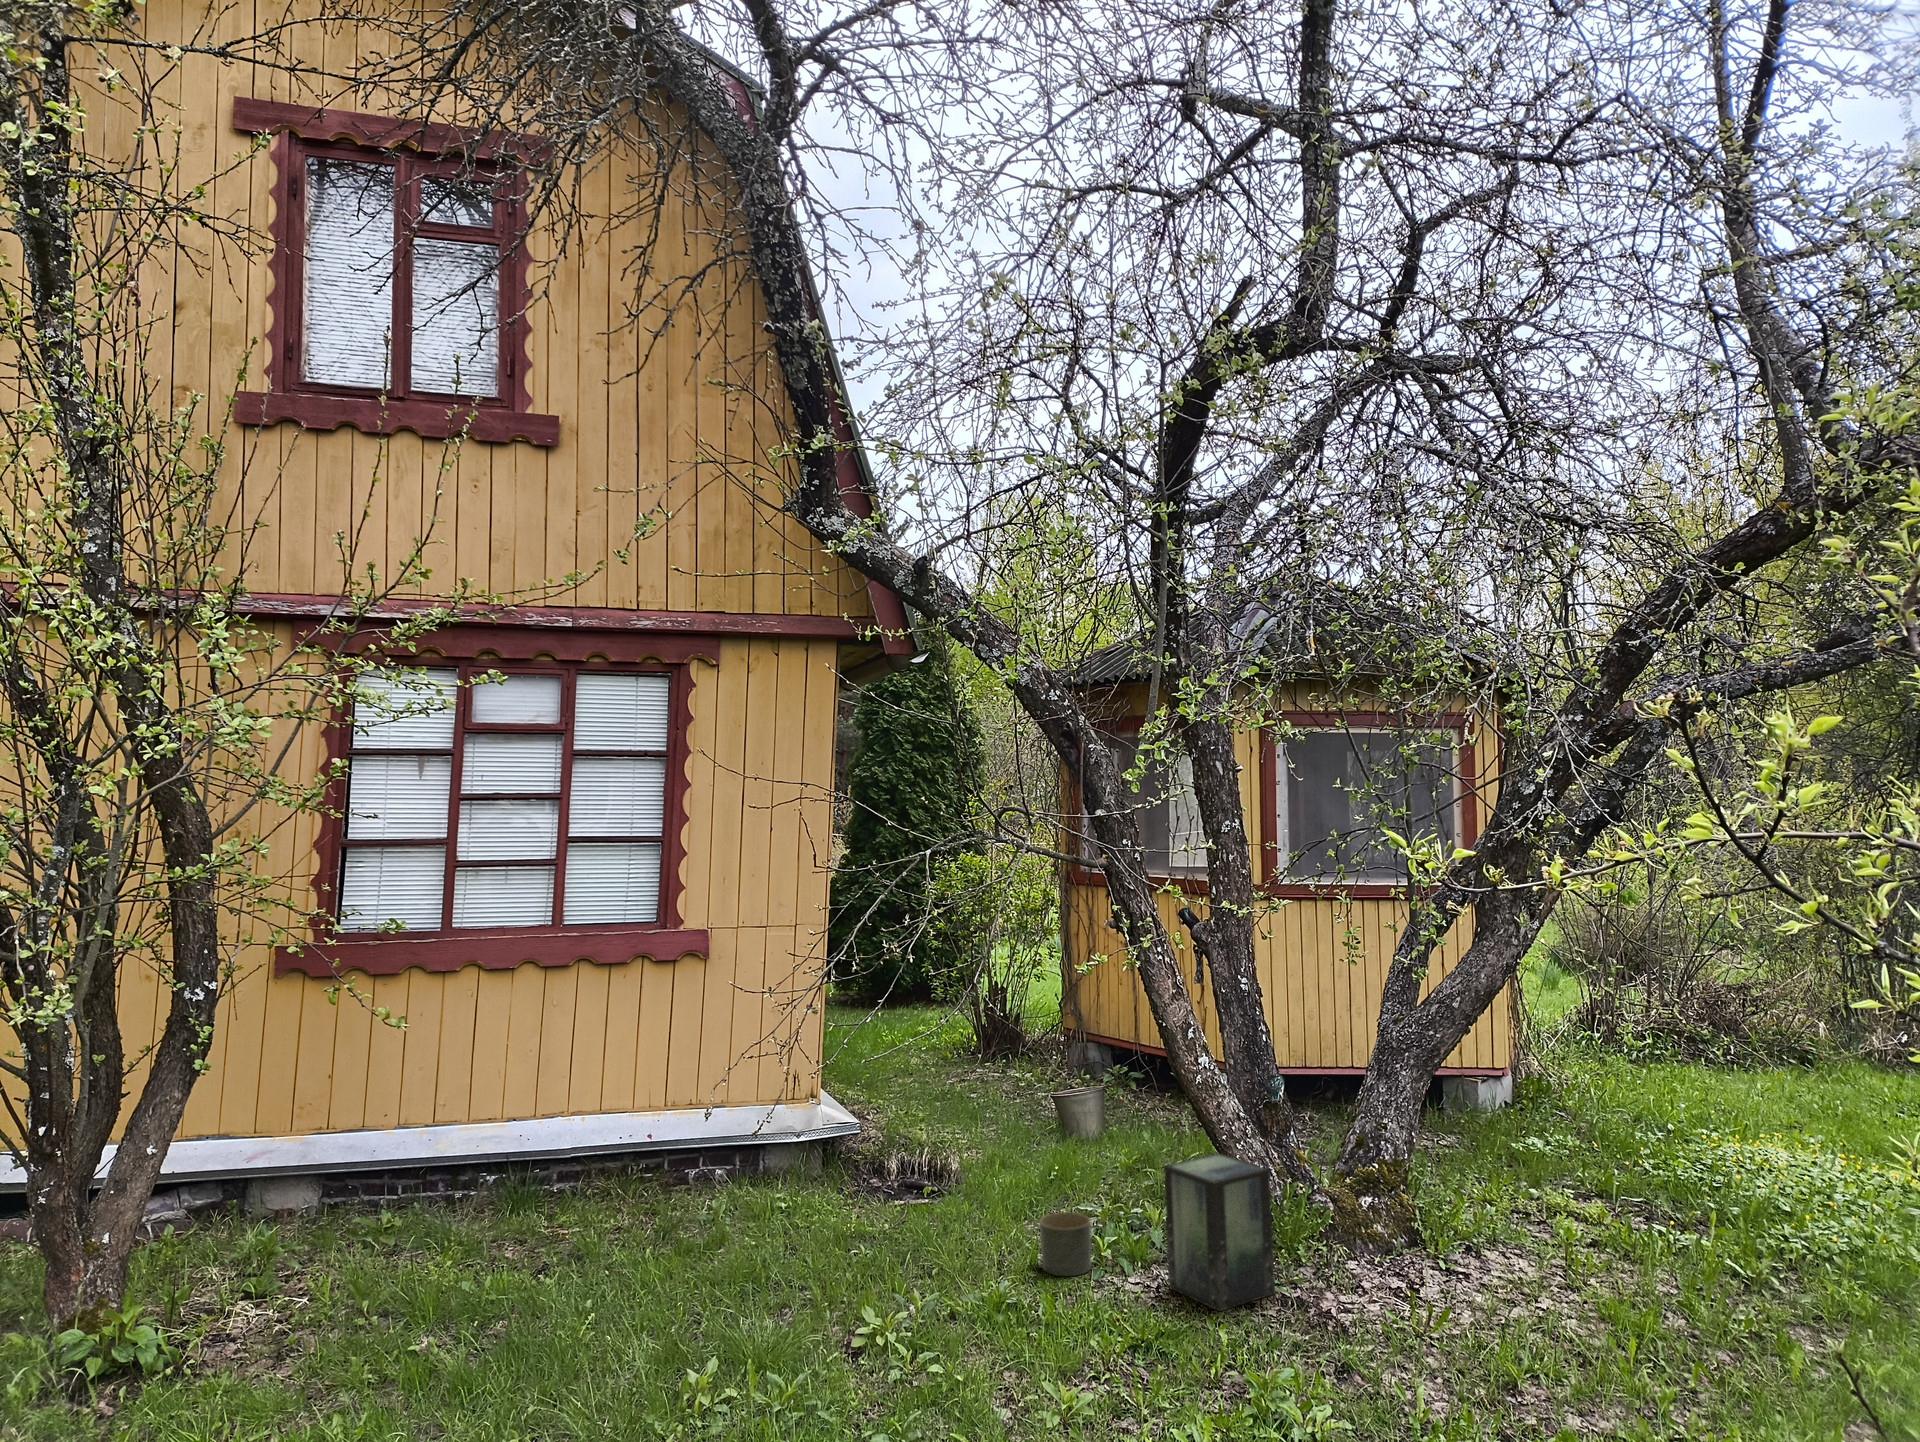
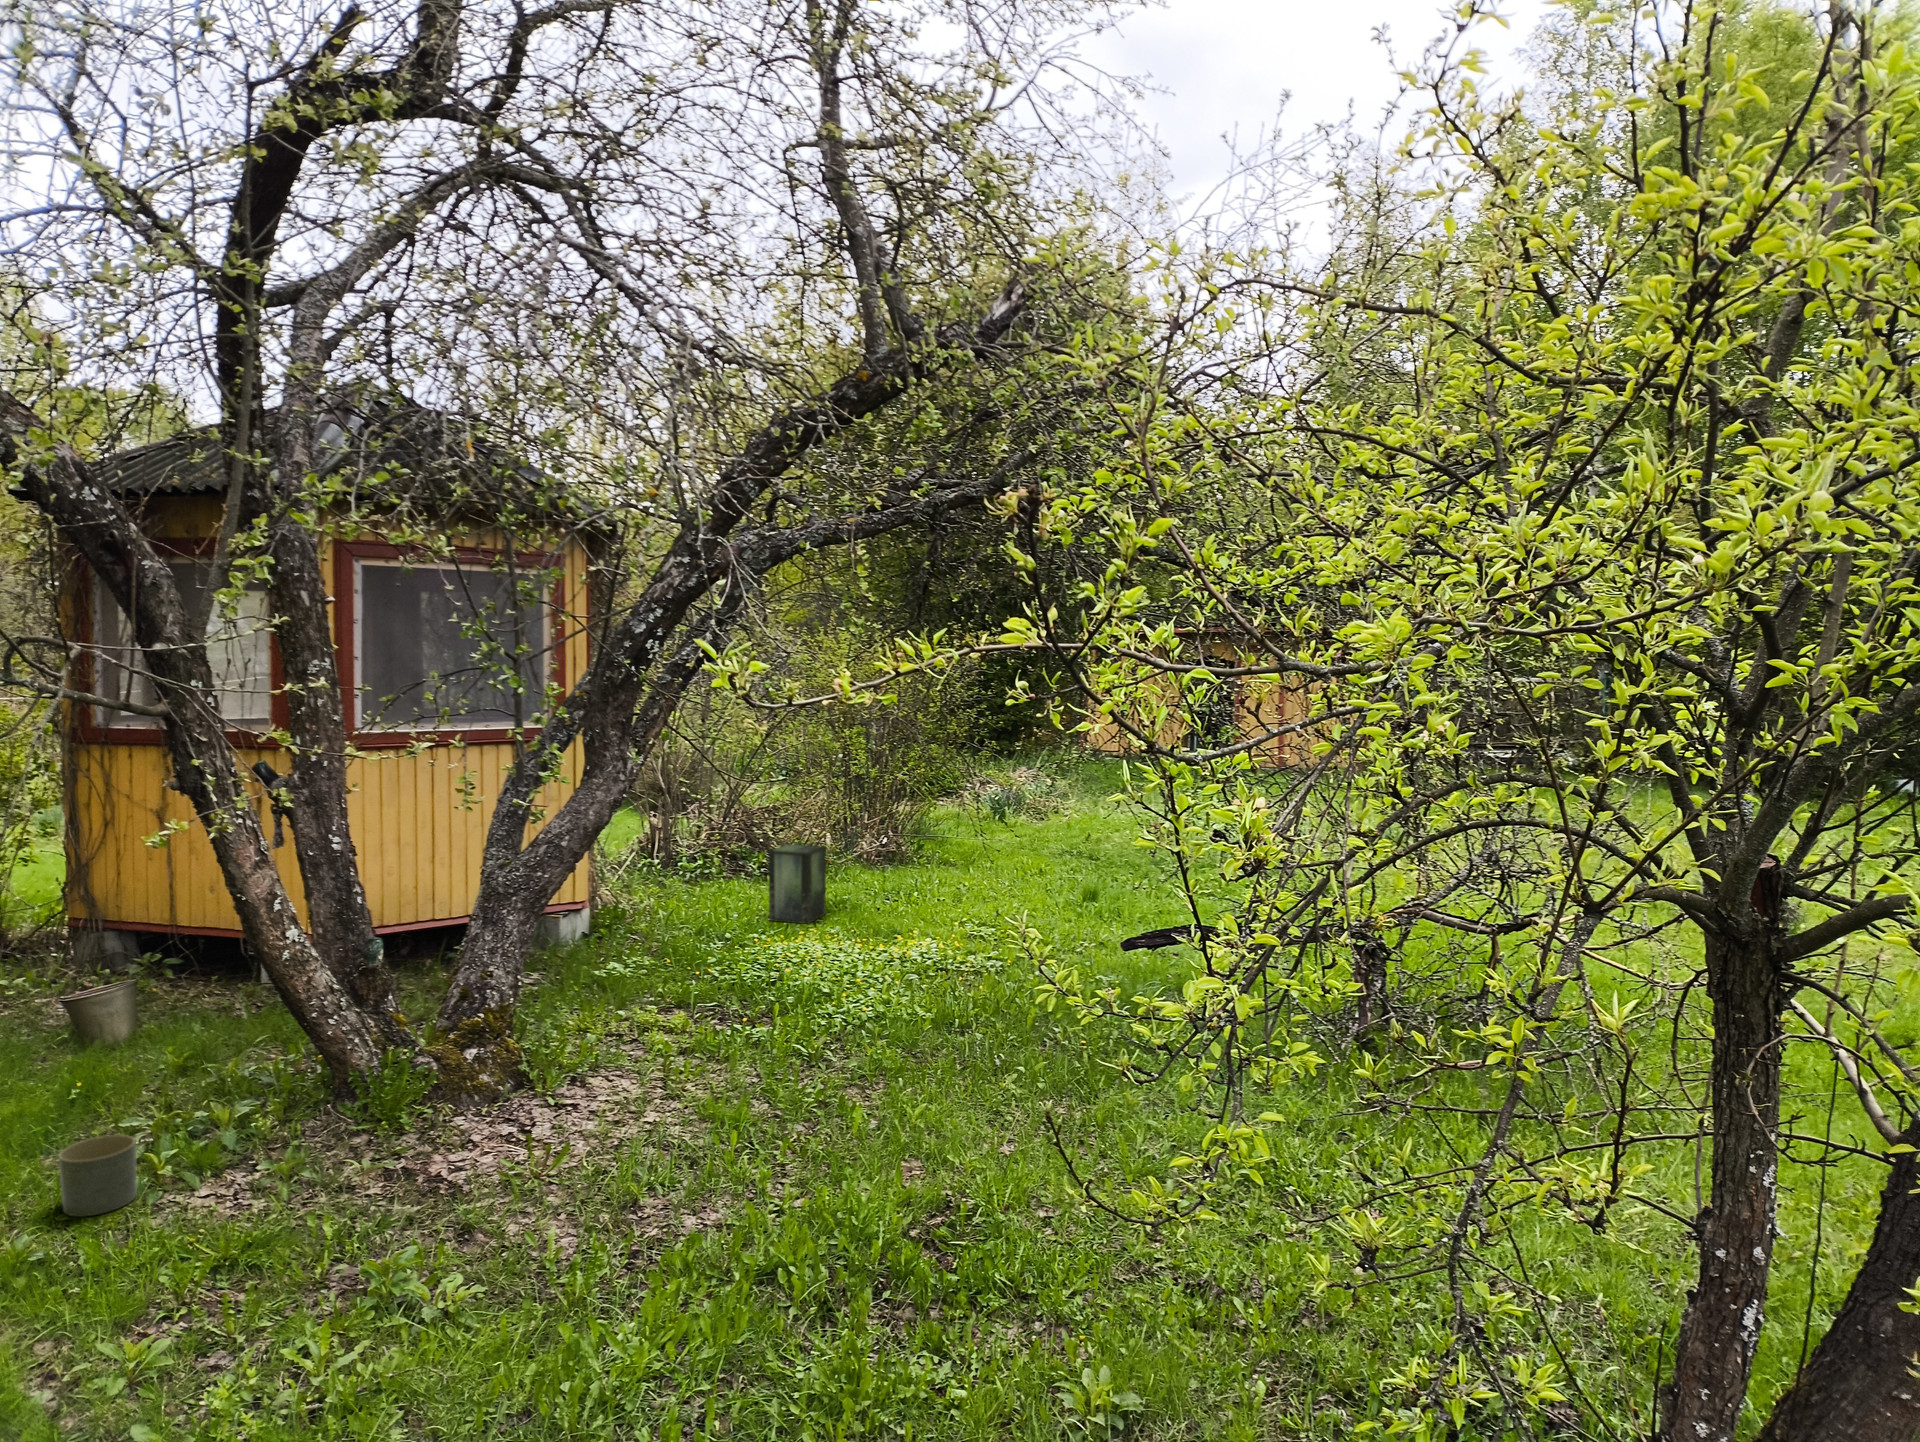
storage box: present [1164,1153,1275,1311] -> present [769,844,826,924]

